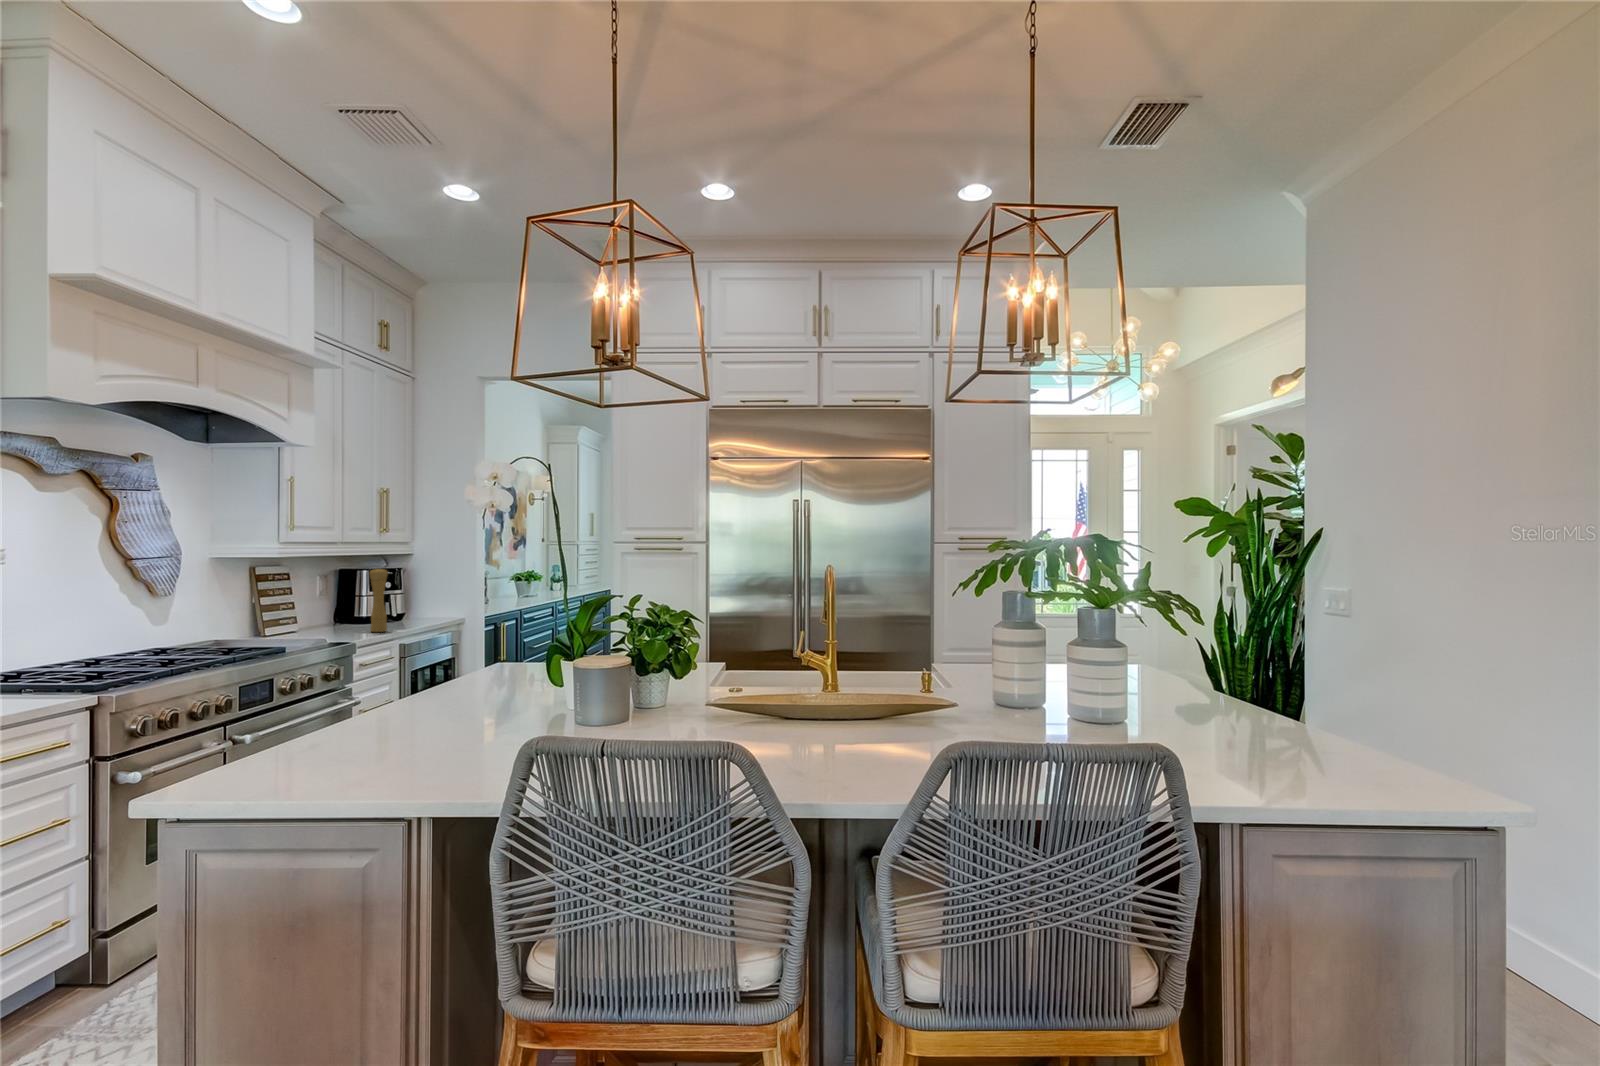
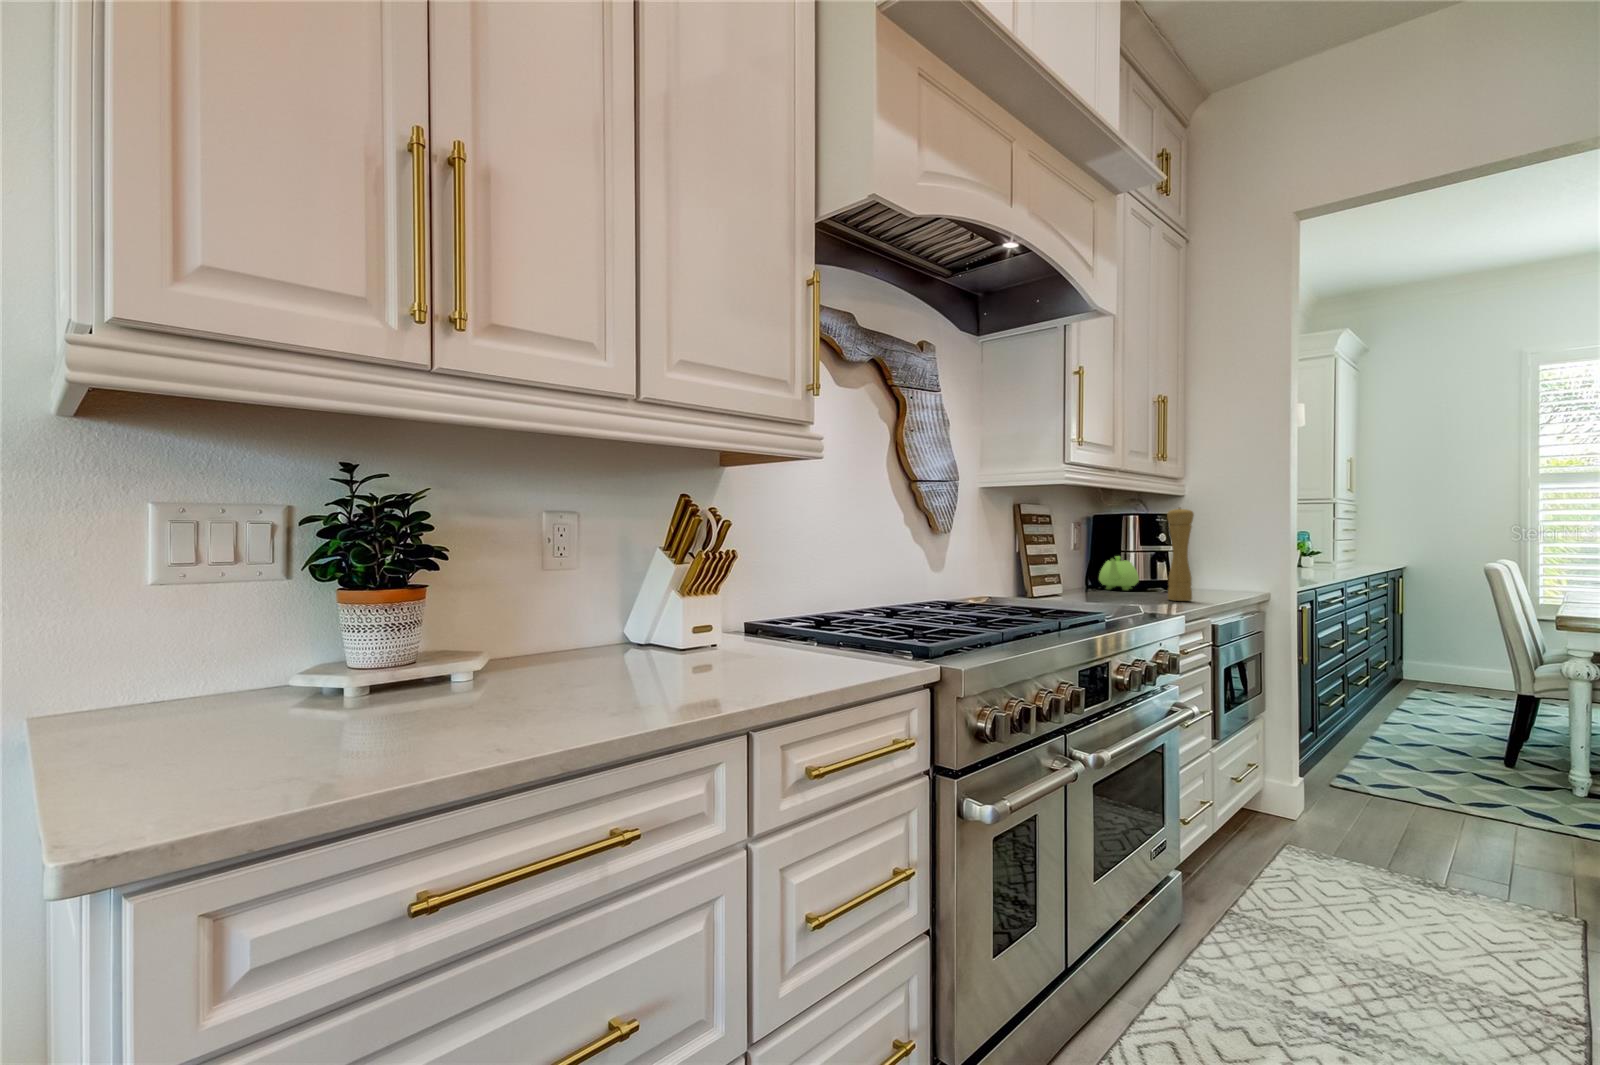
teapot: none [335,600,367,626] -> present [1099,556,1139,590]

